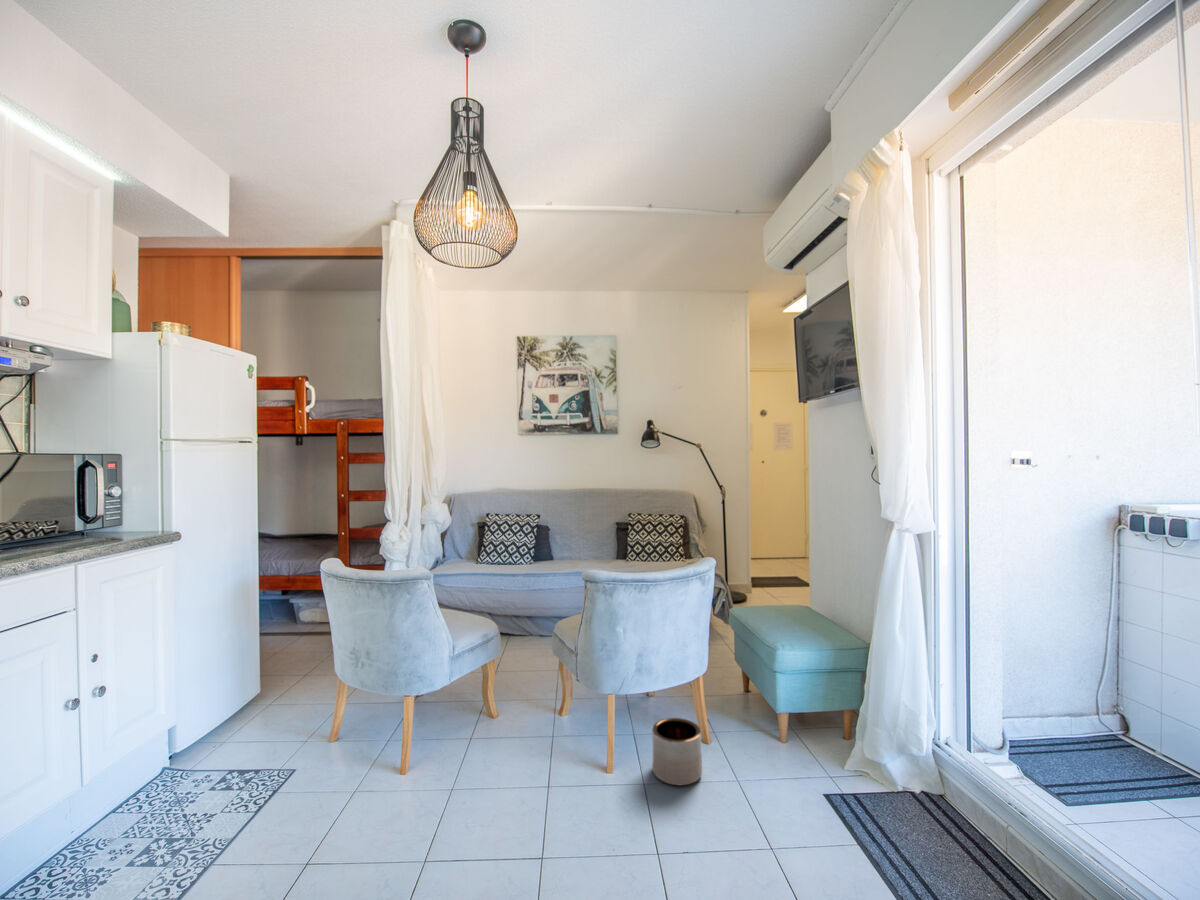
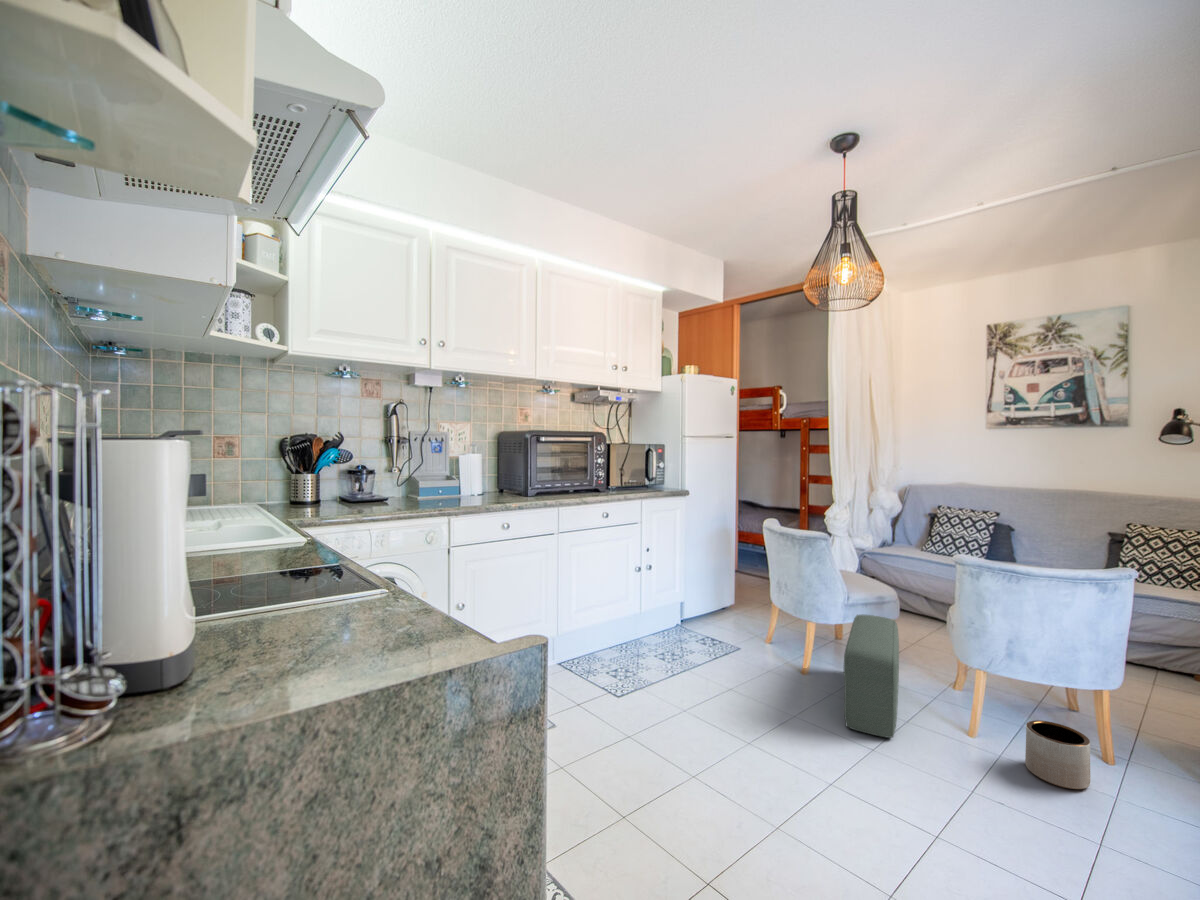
pouf: none [459,656,545,831] -> present [844,614,899,738]

